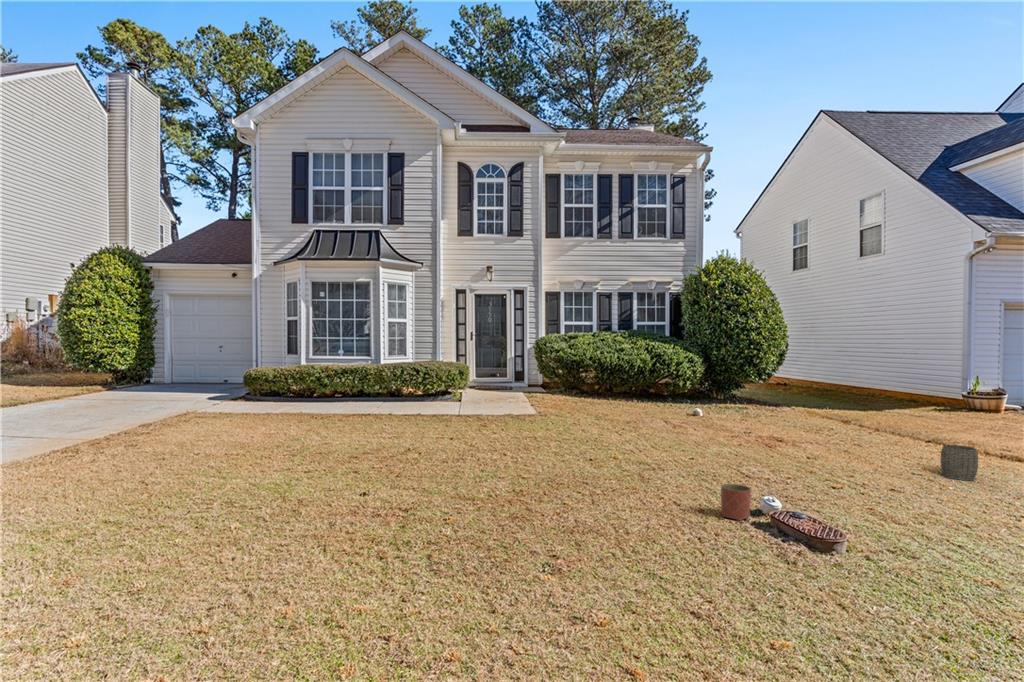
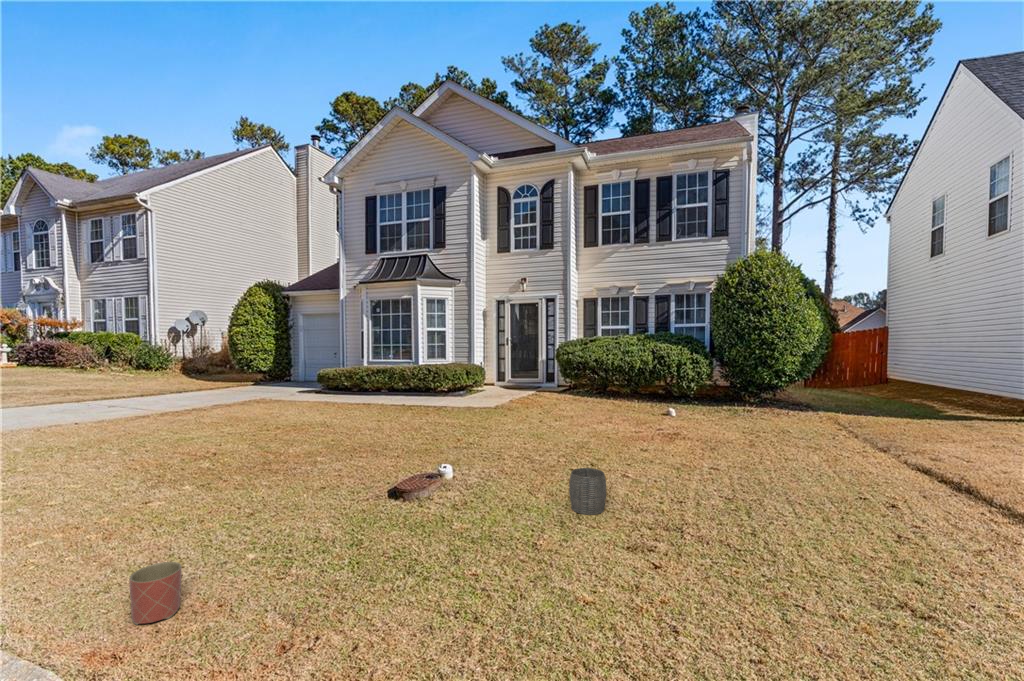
woven basket: present [940,445,978,481] -> present [569,468,606,515]

